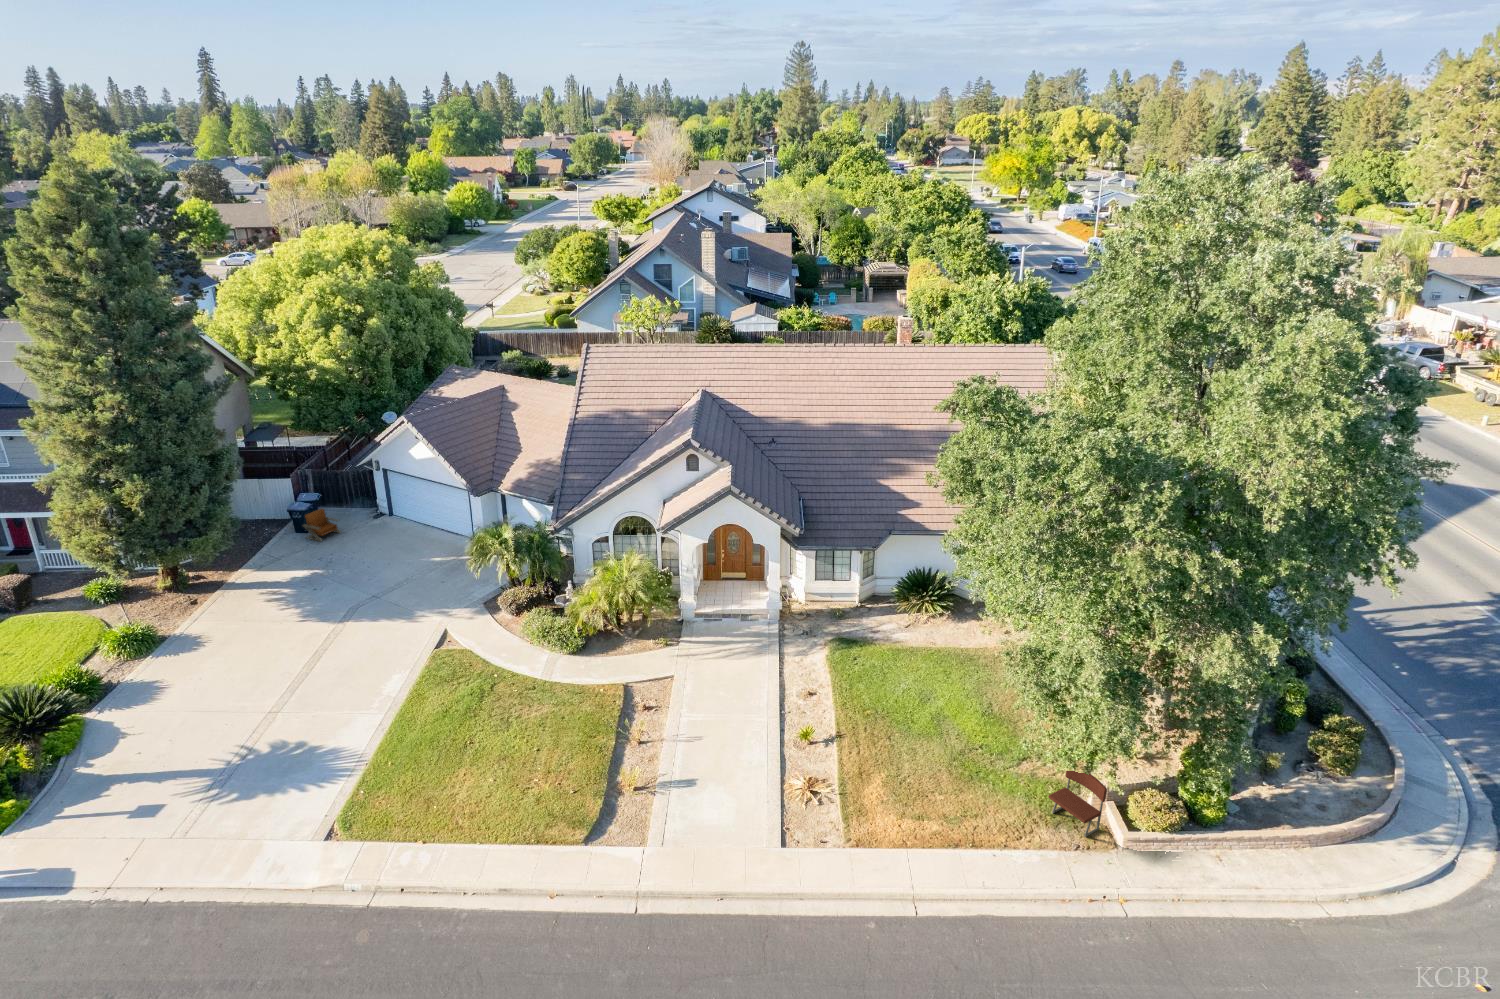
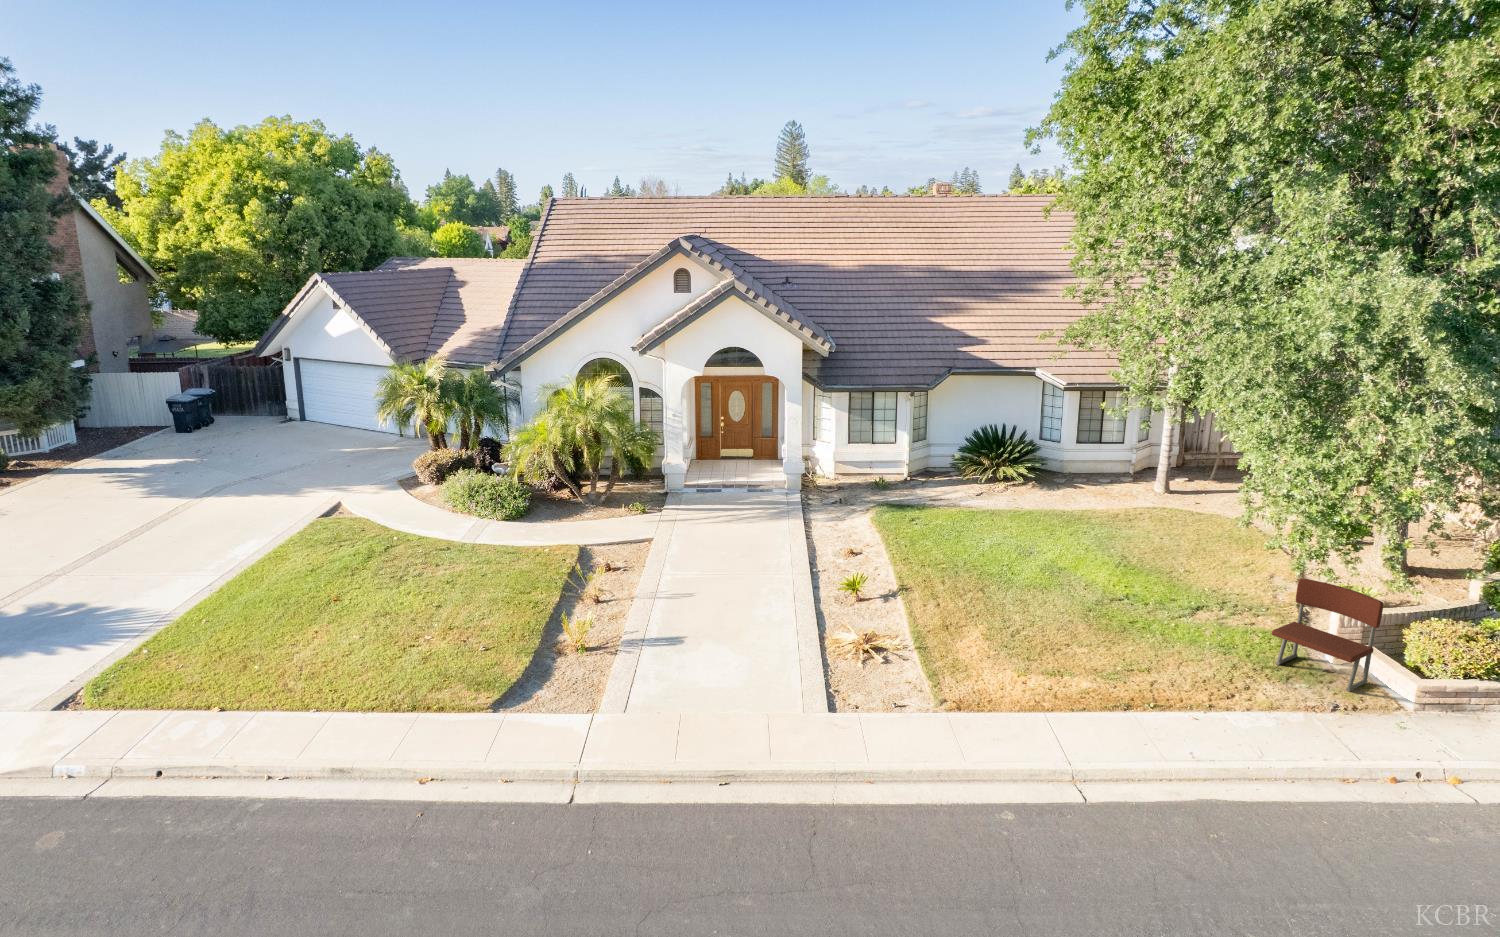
lounge chair: present [303,509,341,542] -> none [182,400,234,437]

